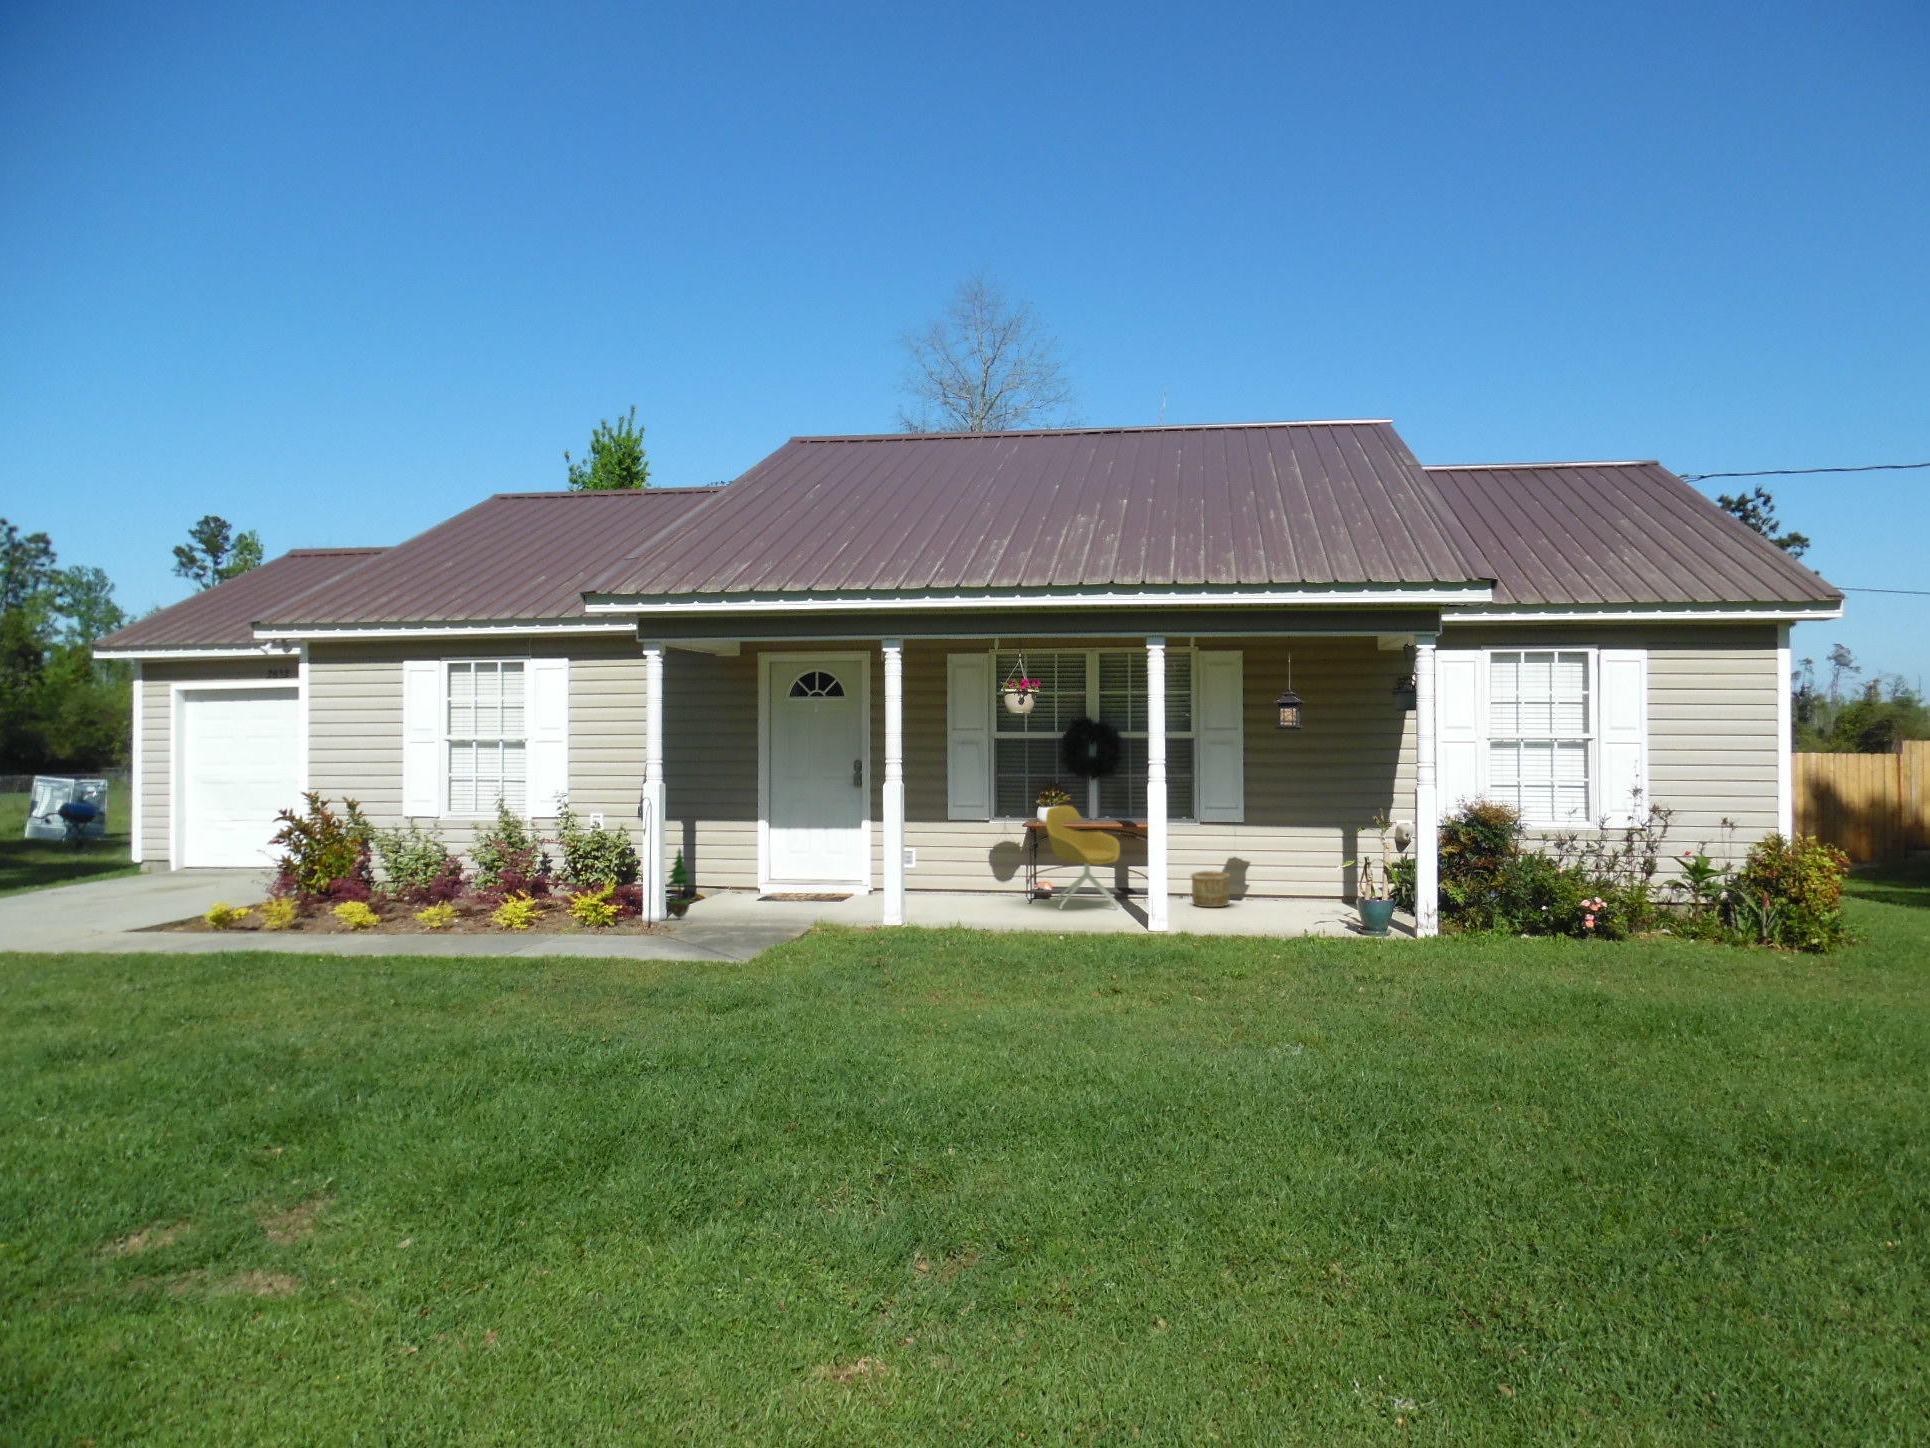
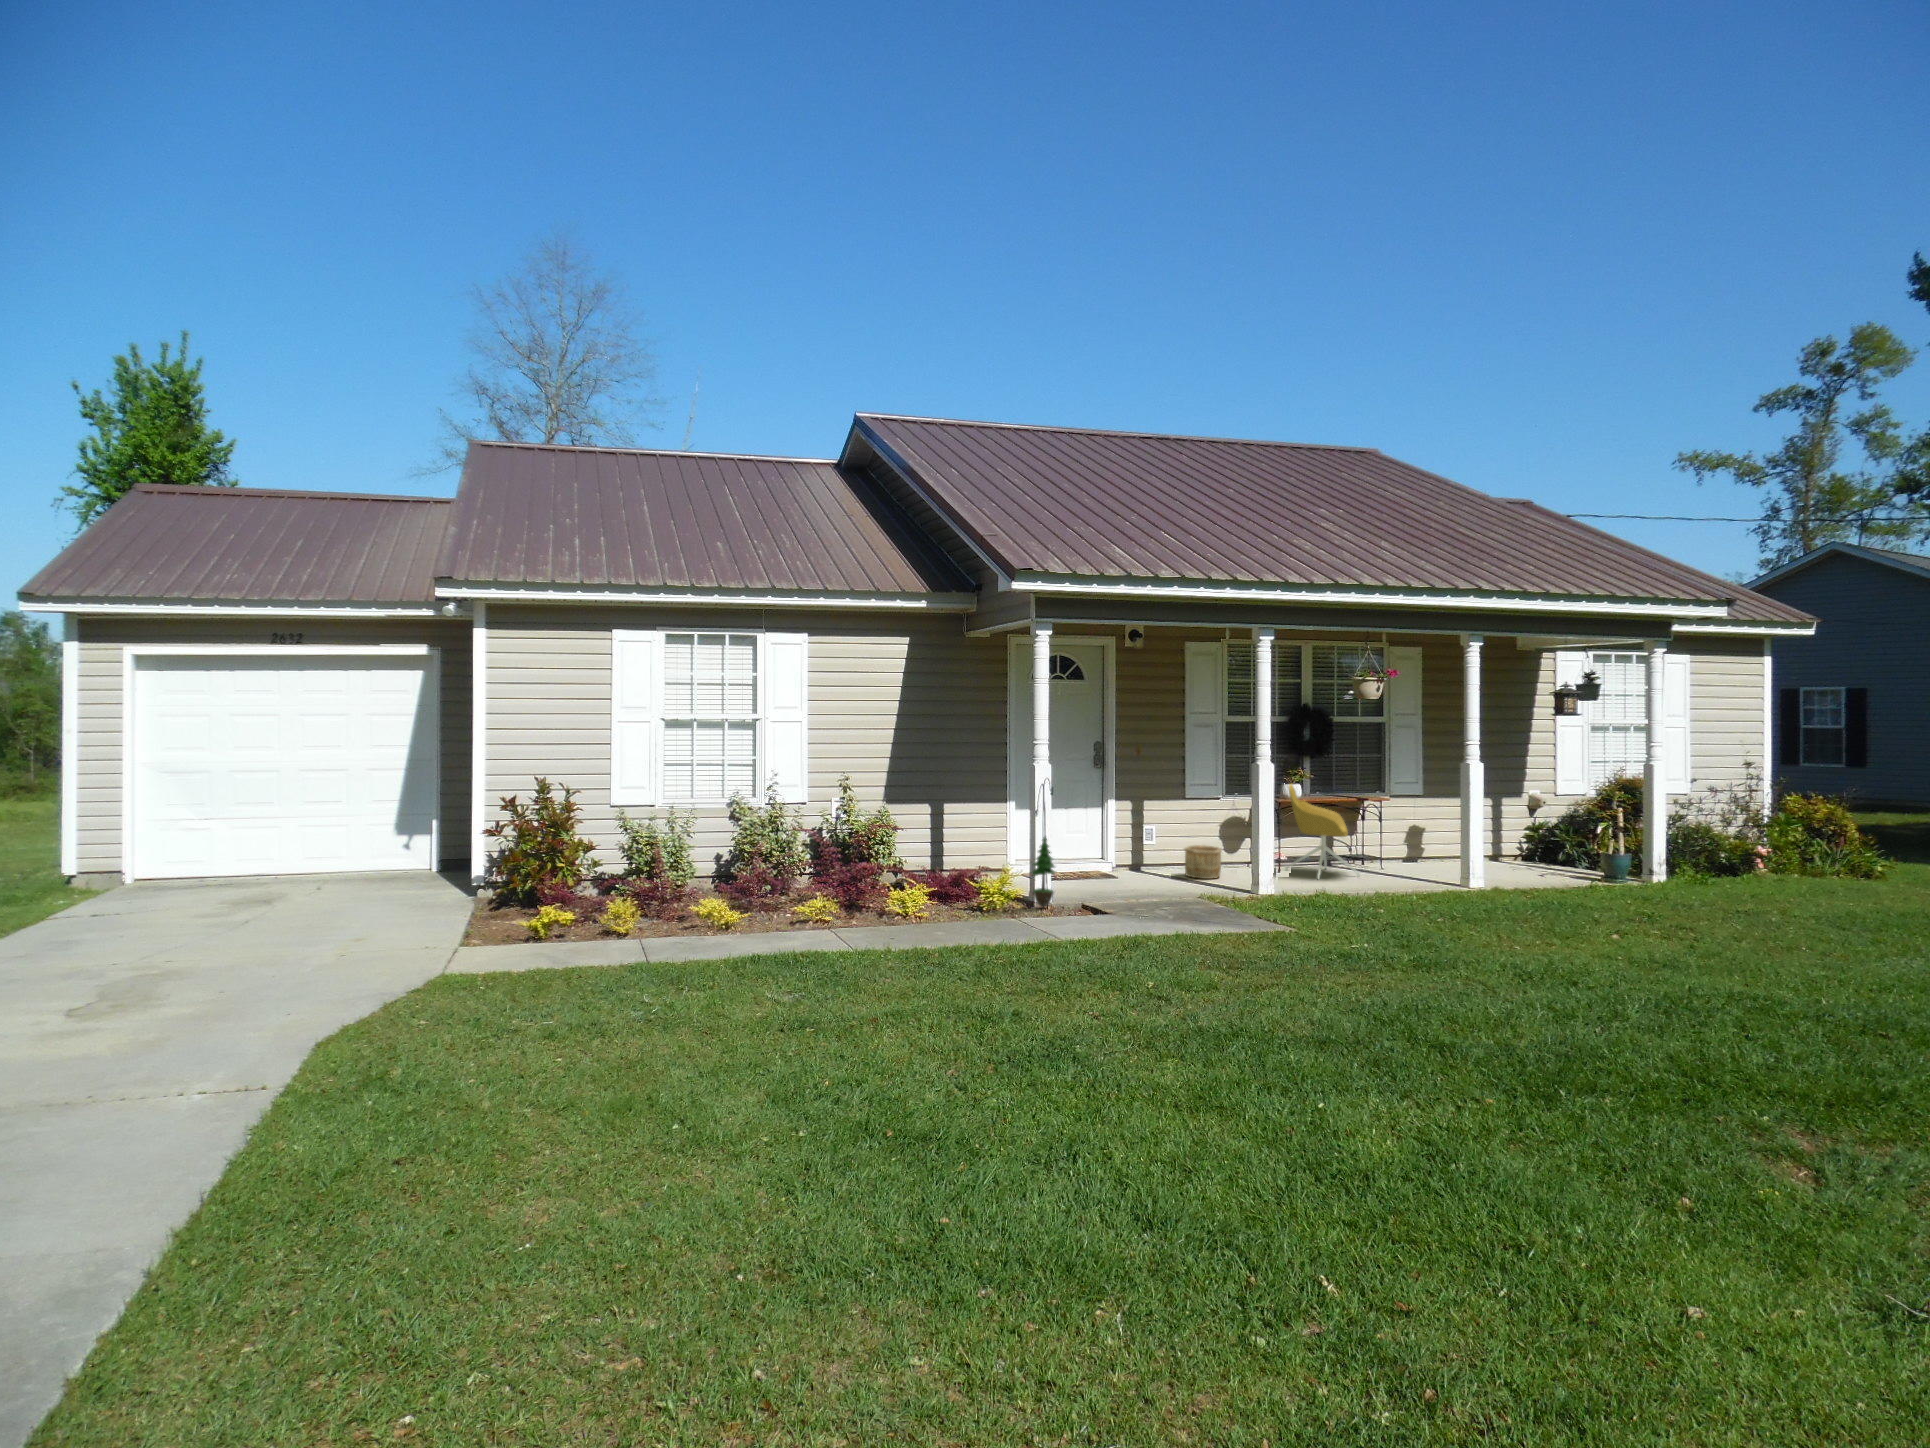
wooden bucket: present [1191,871,1230,907] -> present [1185,845,1222,879]

